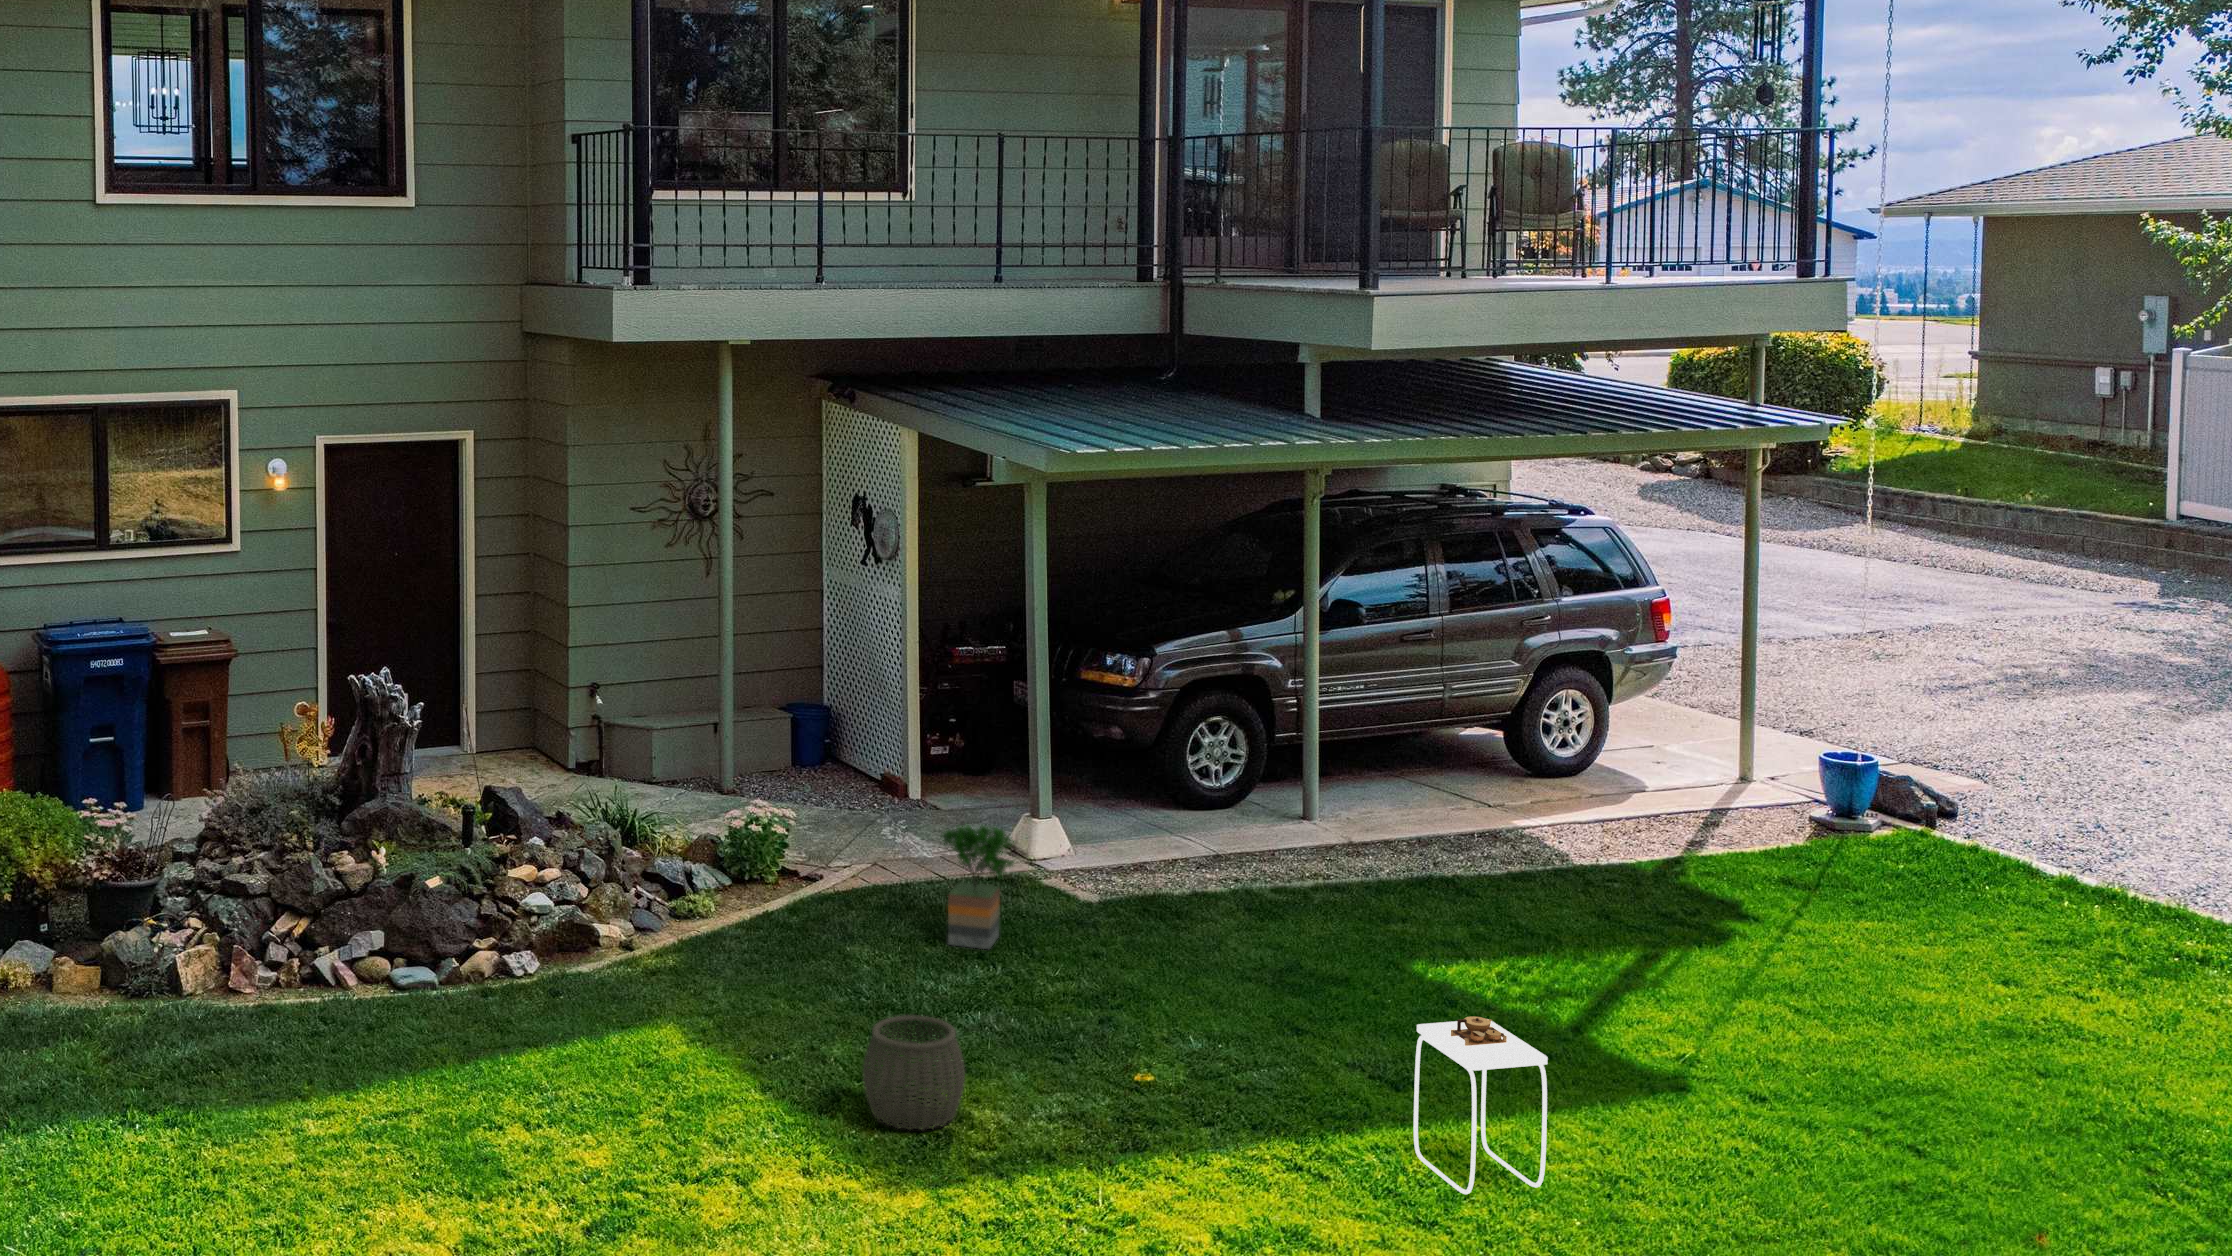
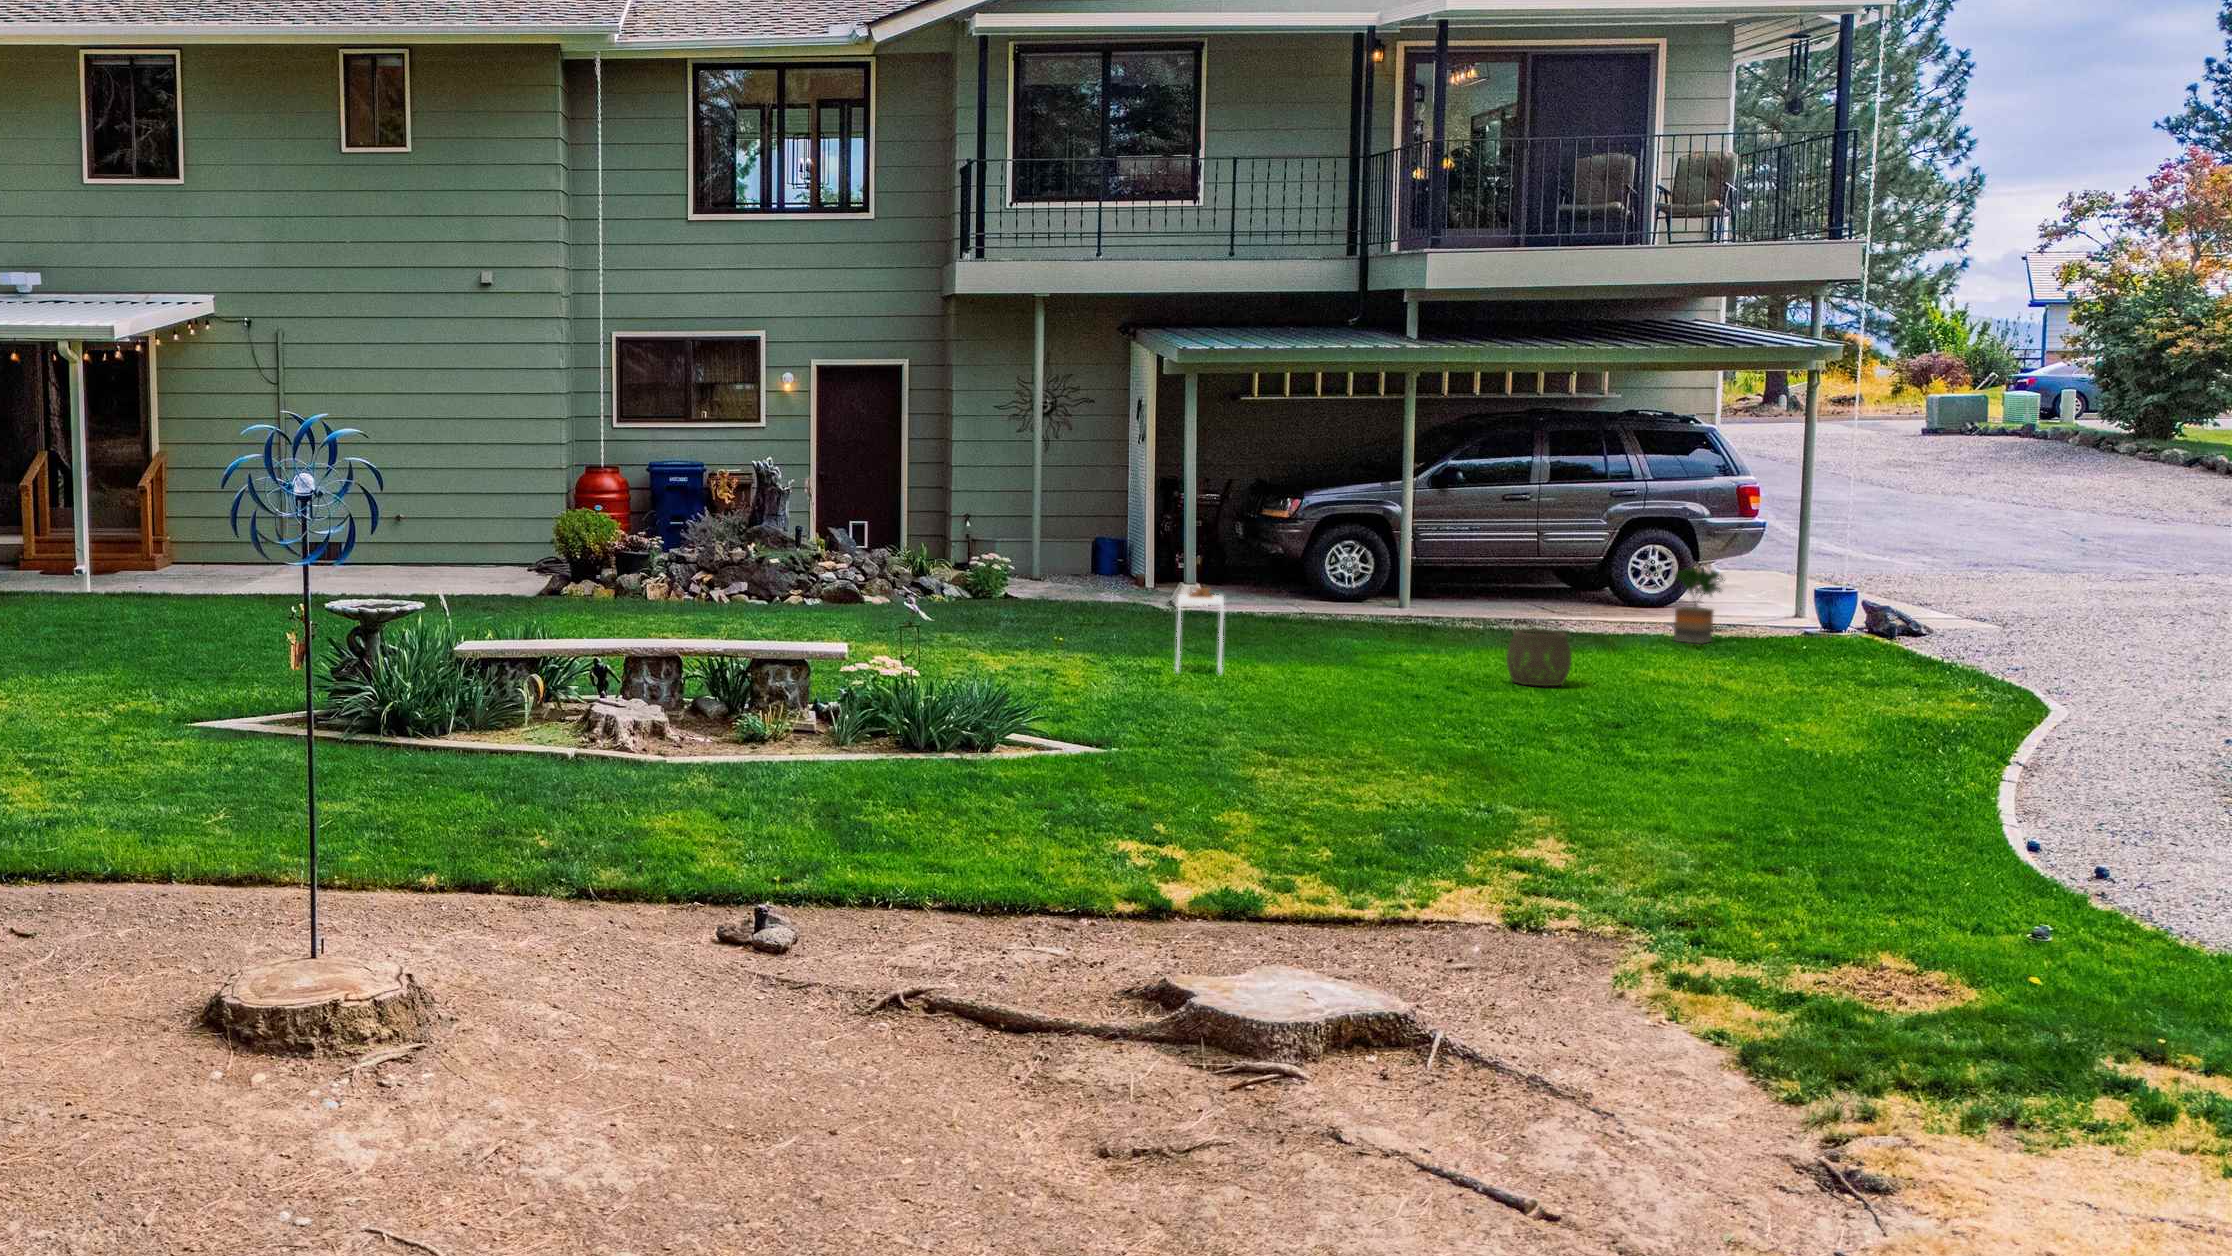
potted tree: present [940,825,1014,949] -> present [1674,568,1725,644]
woven basket: present [863,1015,965,1130] -> present [1507,629,1571,686]

